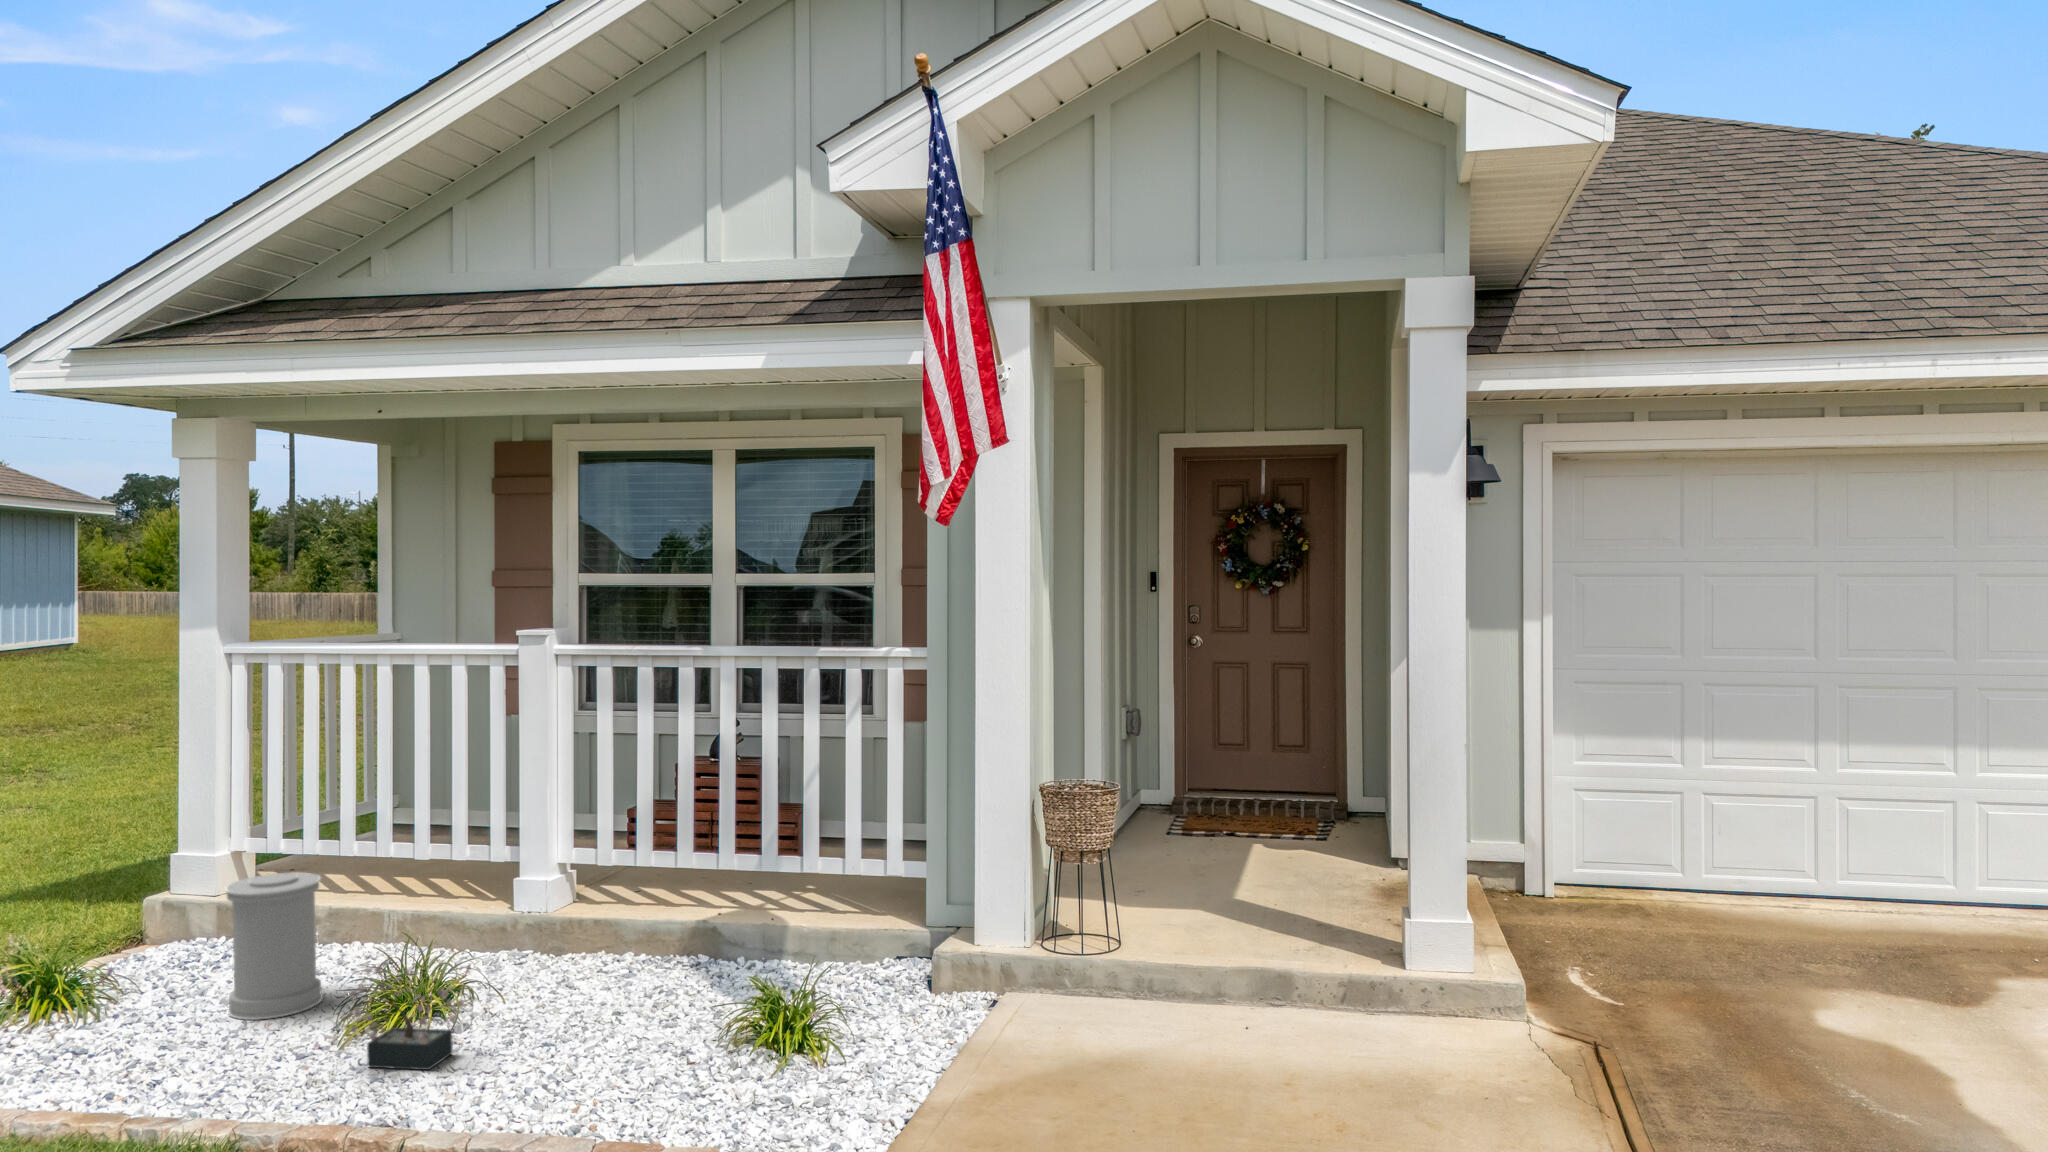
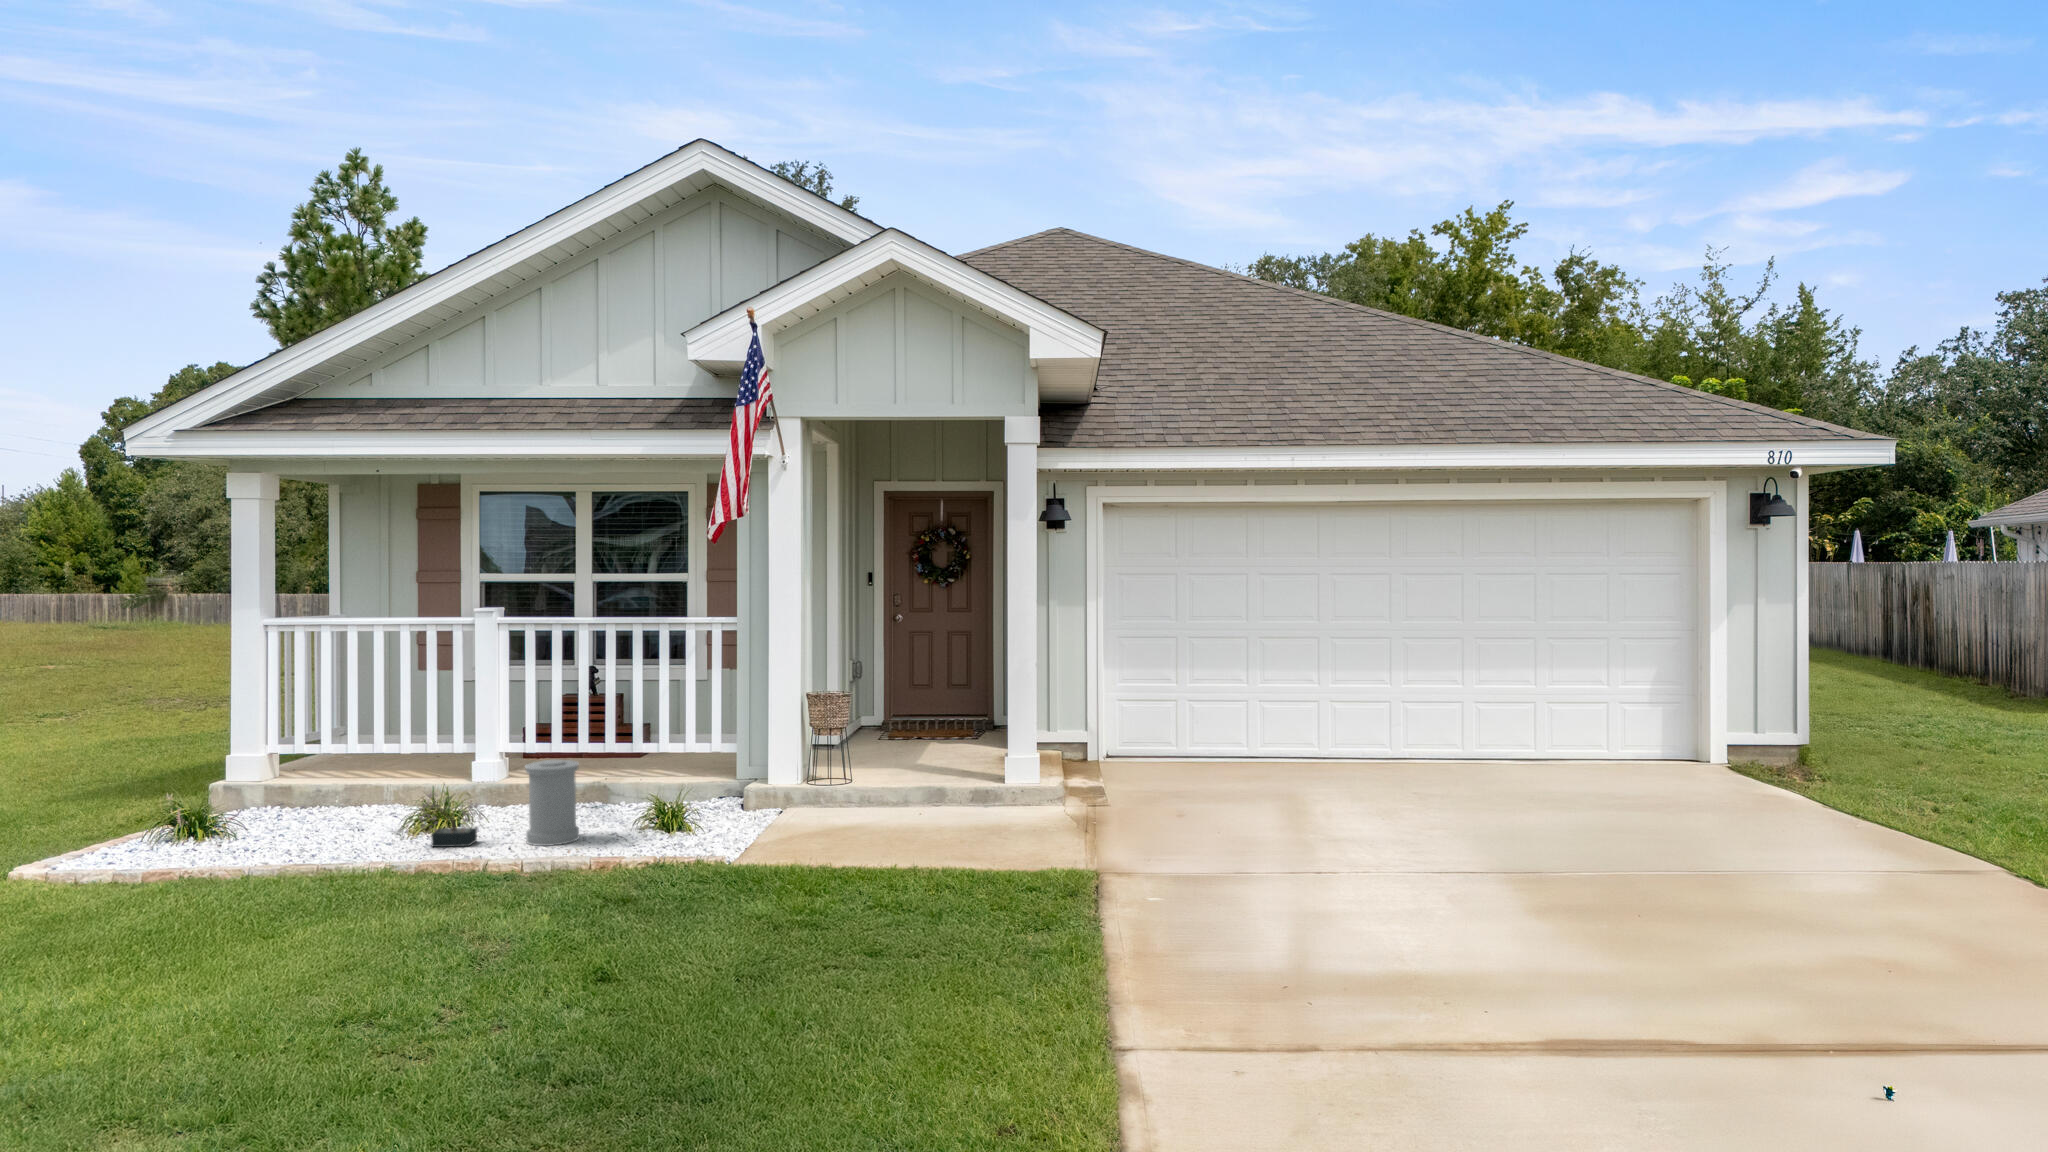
trash can: present [225,872,323,1020] -> present [525,759,579,846]

